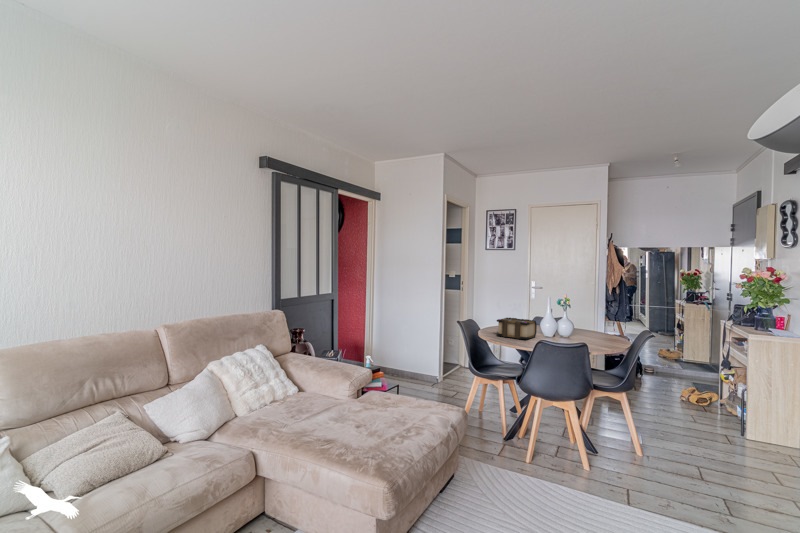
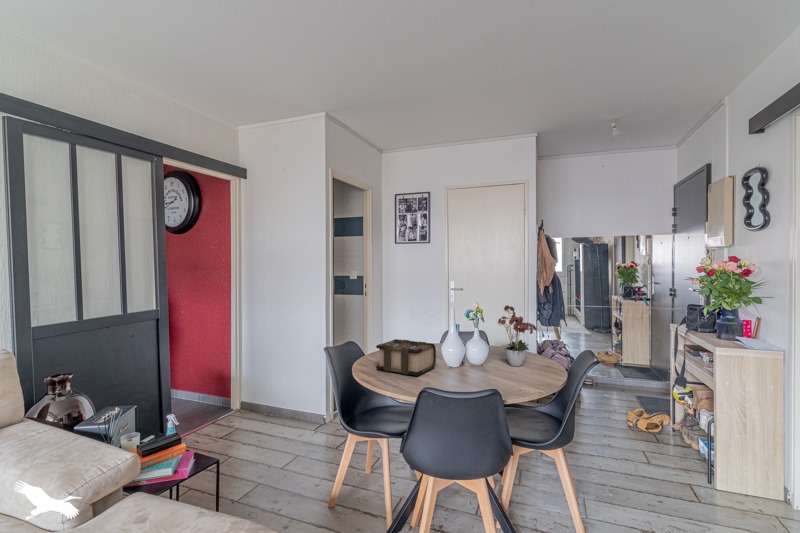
flower arrangement: none [579,295,611,339] -> present [498,305,537,366]

